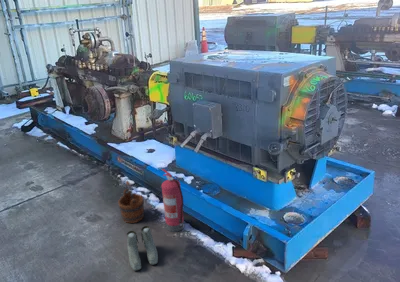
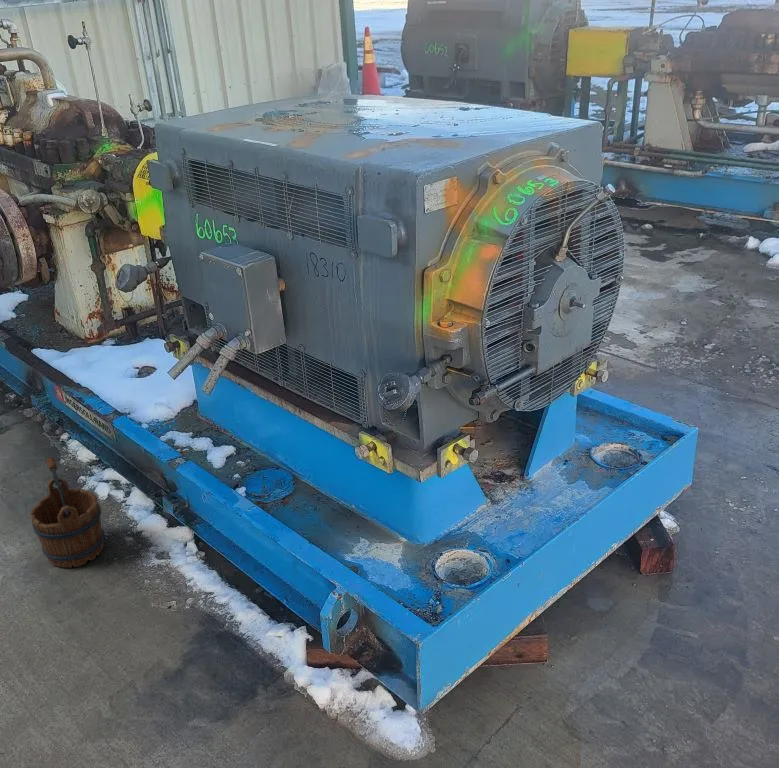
fire extinguisher: present [162,169,184,232] -> none [130,428,202,593]
boots: present [127,226,158,271] -> none [24,582,113,701]

